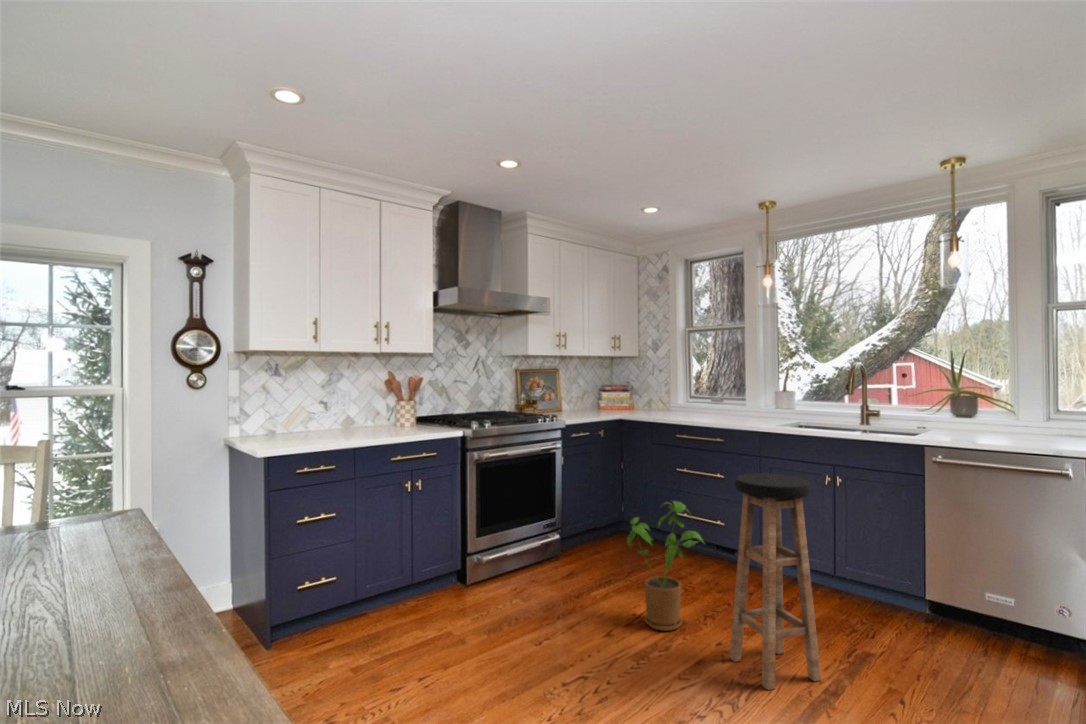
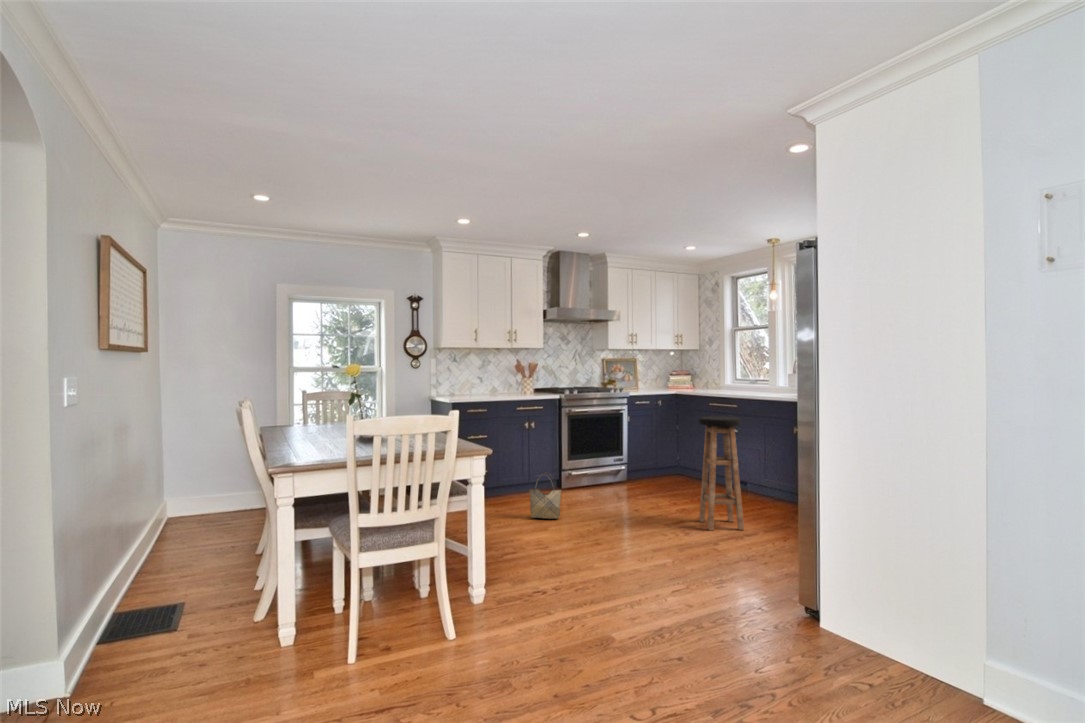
house plant: present [627,501,703,631] -> none [650,436,693,511]
woven basket: none [425,592,489,691] -> present [529,479,561,519]

